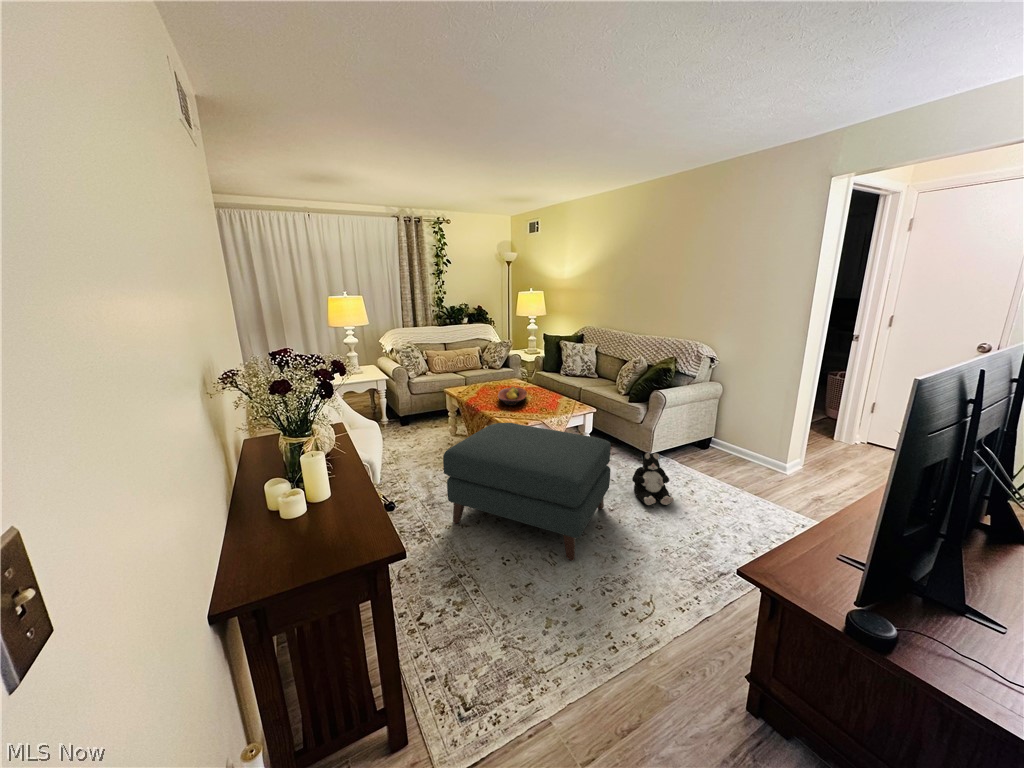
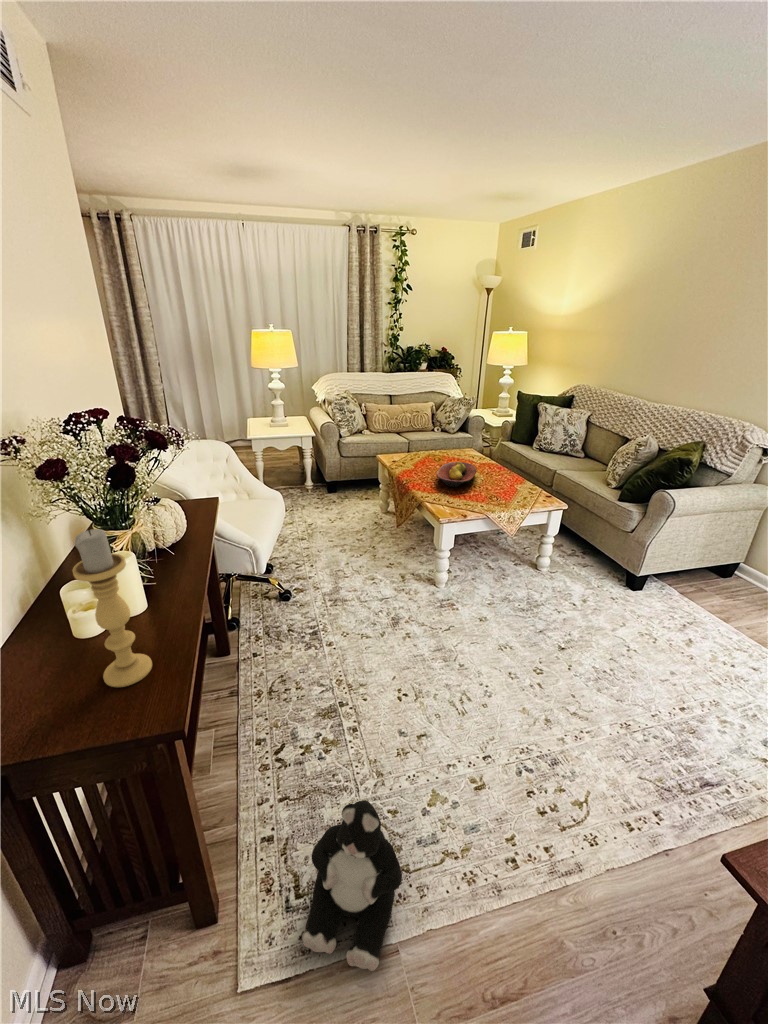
candle holder: none [310,421,355,541] -> present [73,529,152,687]
ottoman: present [443,423,611,561] -> none [343,511,572,712]
plush toy: present [632,453,674,505] -> present [303,800,402,971]

